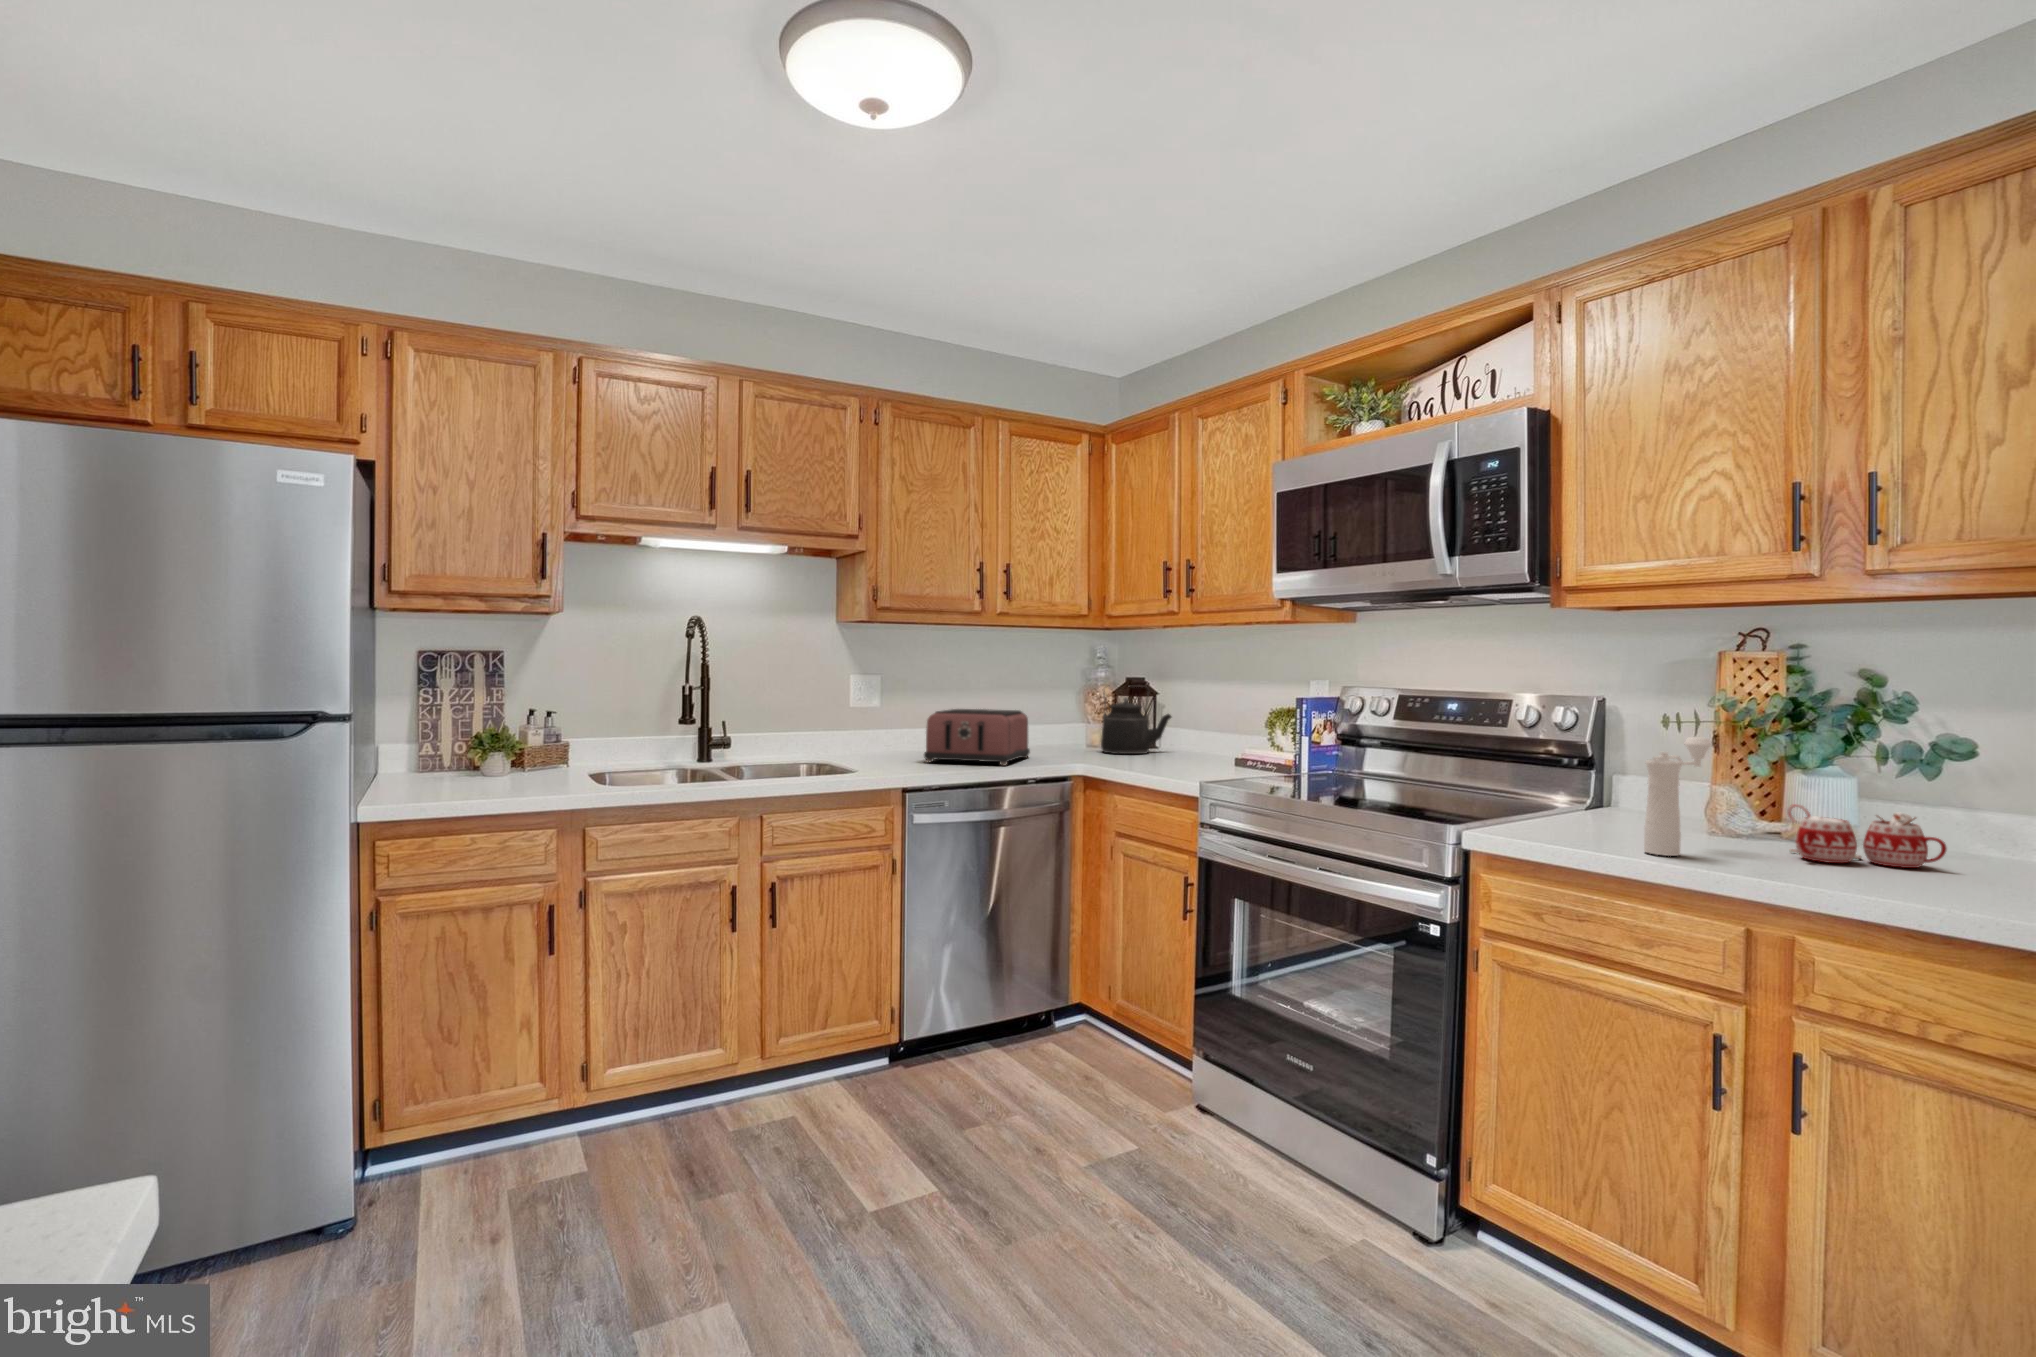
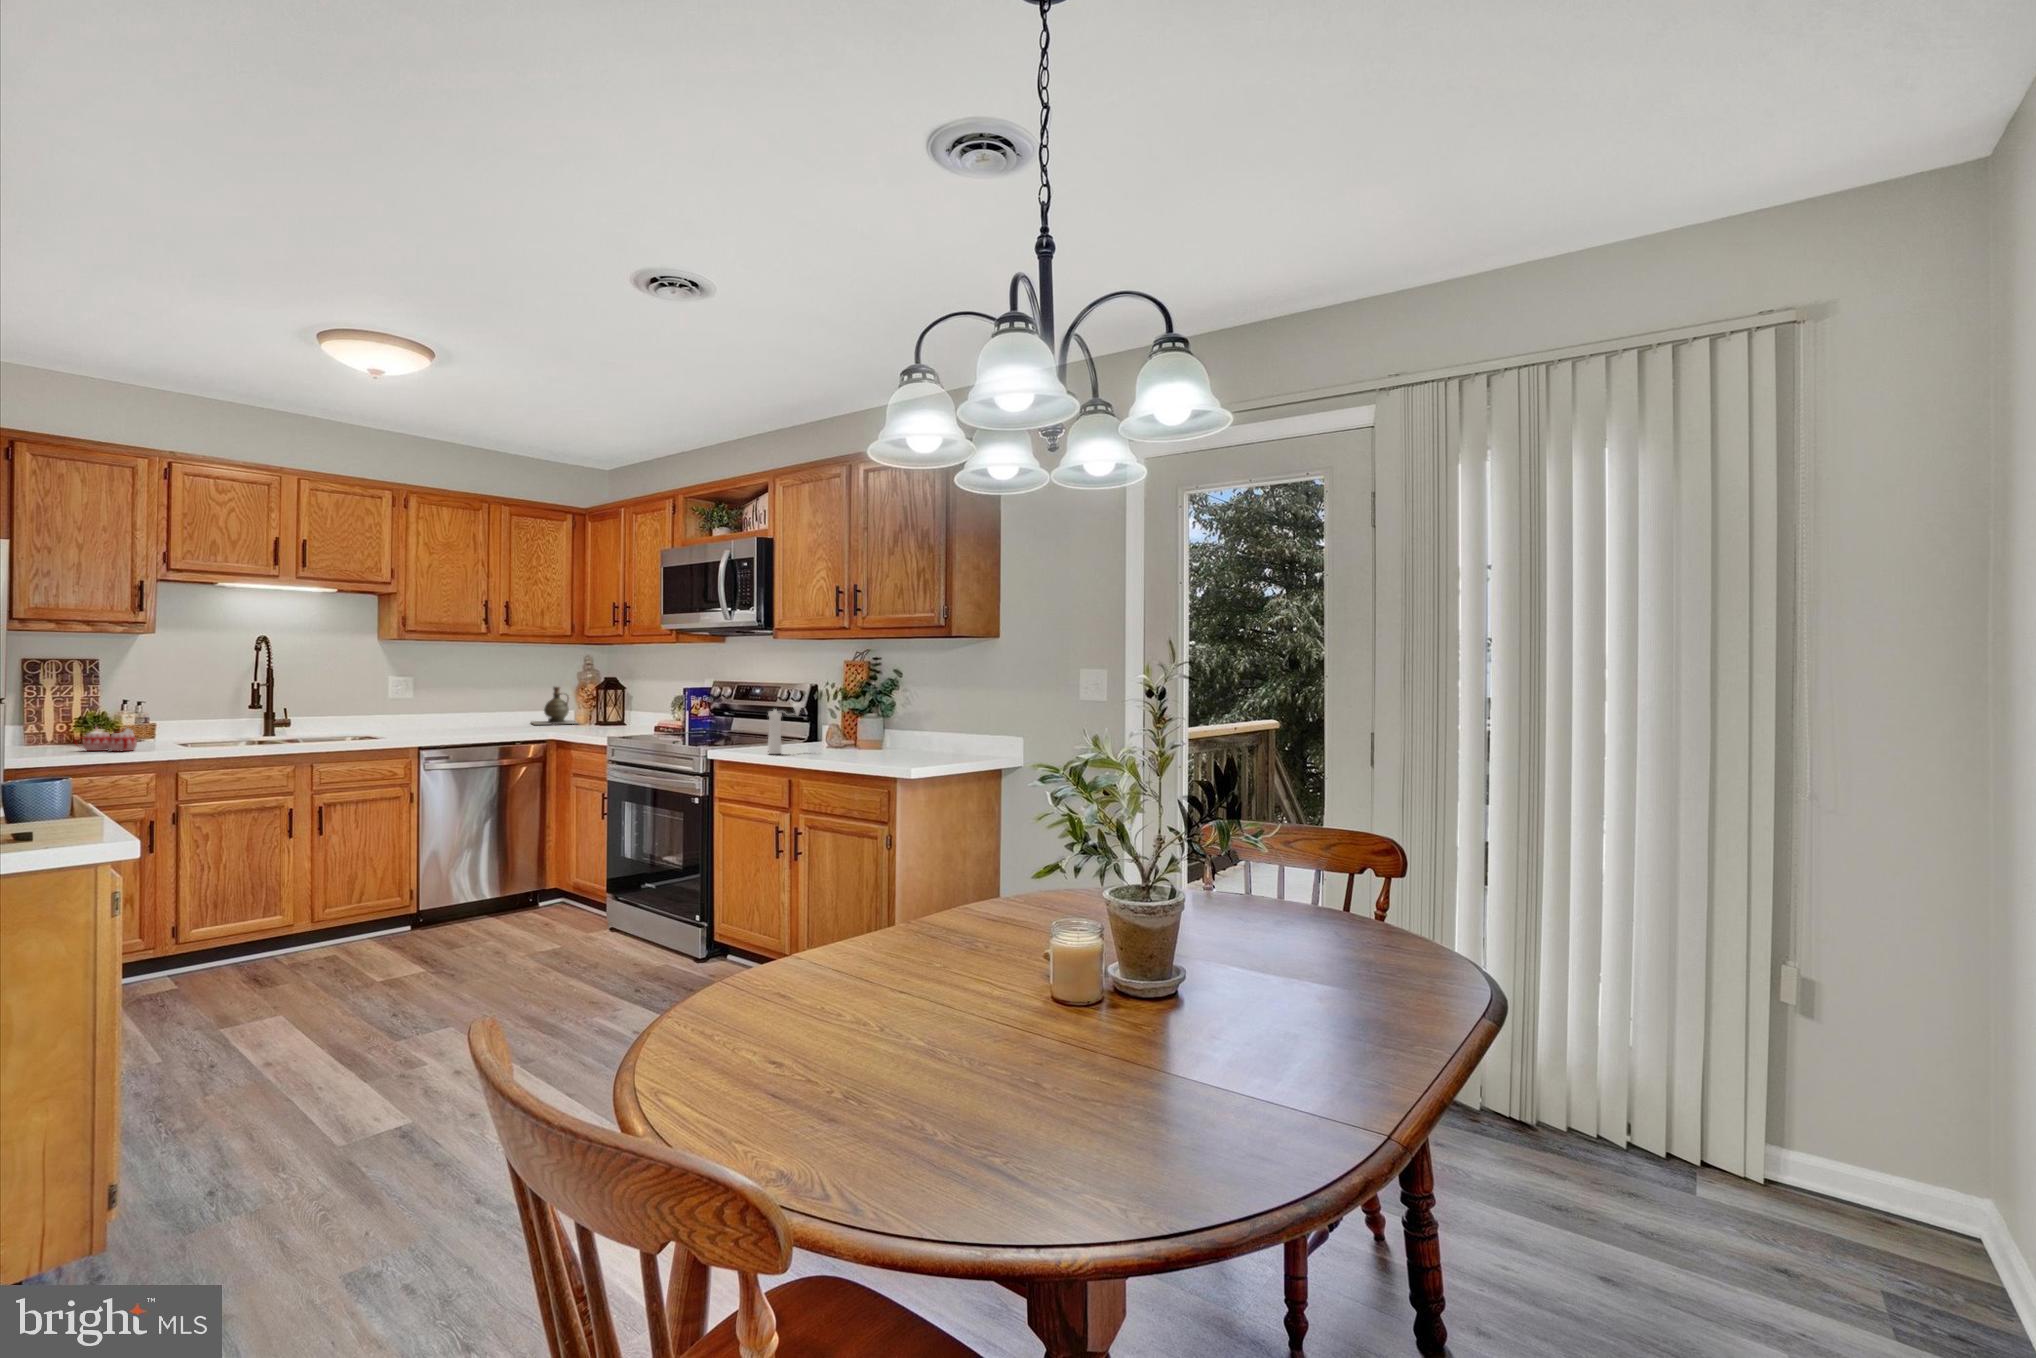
kettle: present [1101,686,1171,754] -> none [584,682,635,727]
ceramic jug: none [1016,691,1087,748] -> present [532,687,576,725]
toaster: present [924,709,1030,766] -> none [442,698,526,734]
mug: present [1787,804,1947,868] -> present [75,727,137,751]

